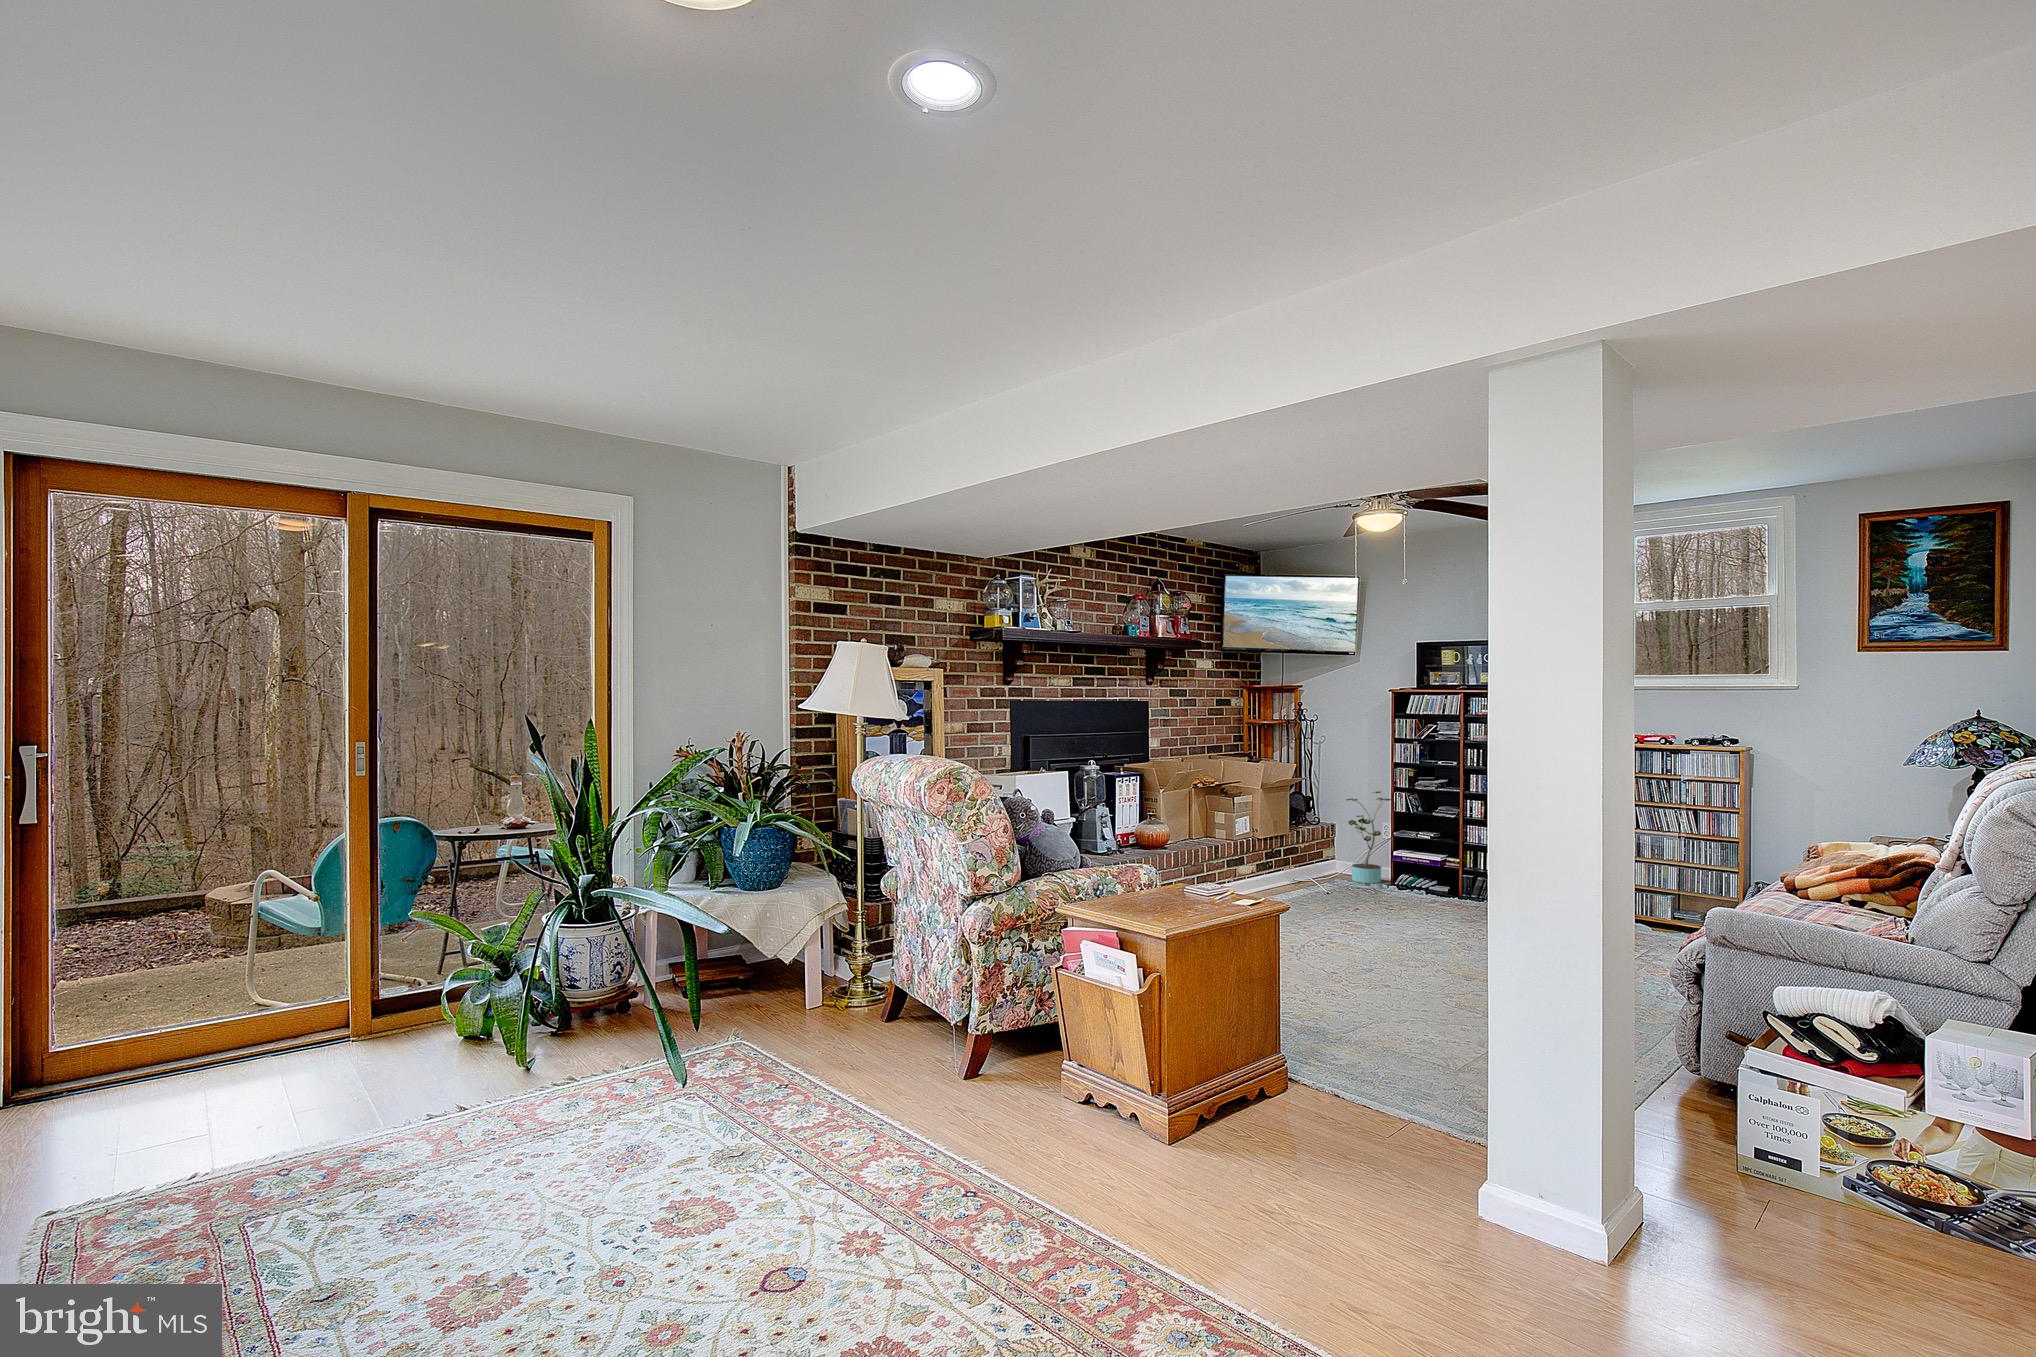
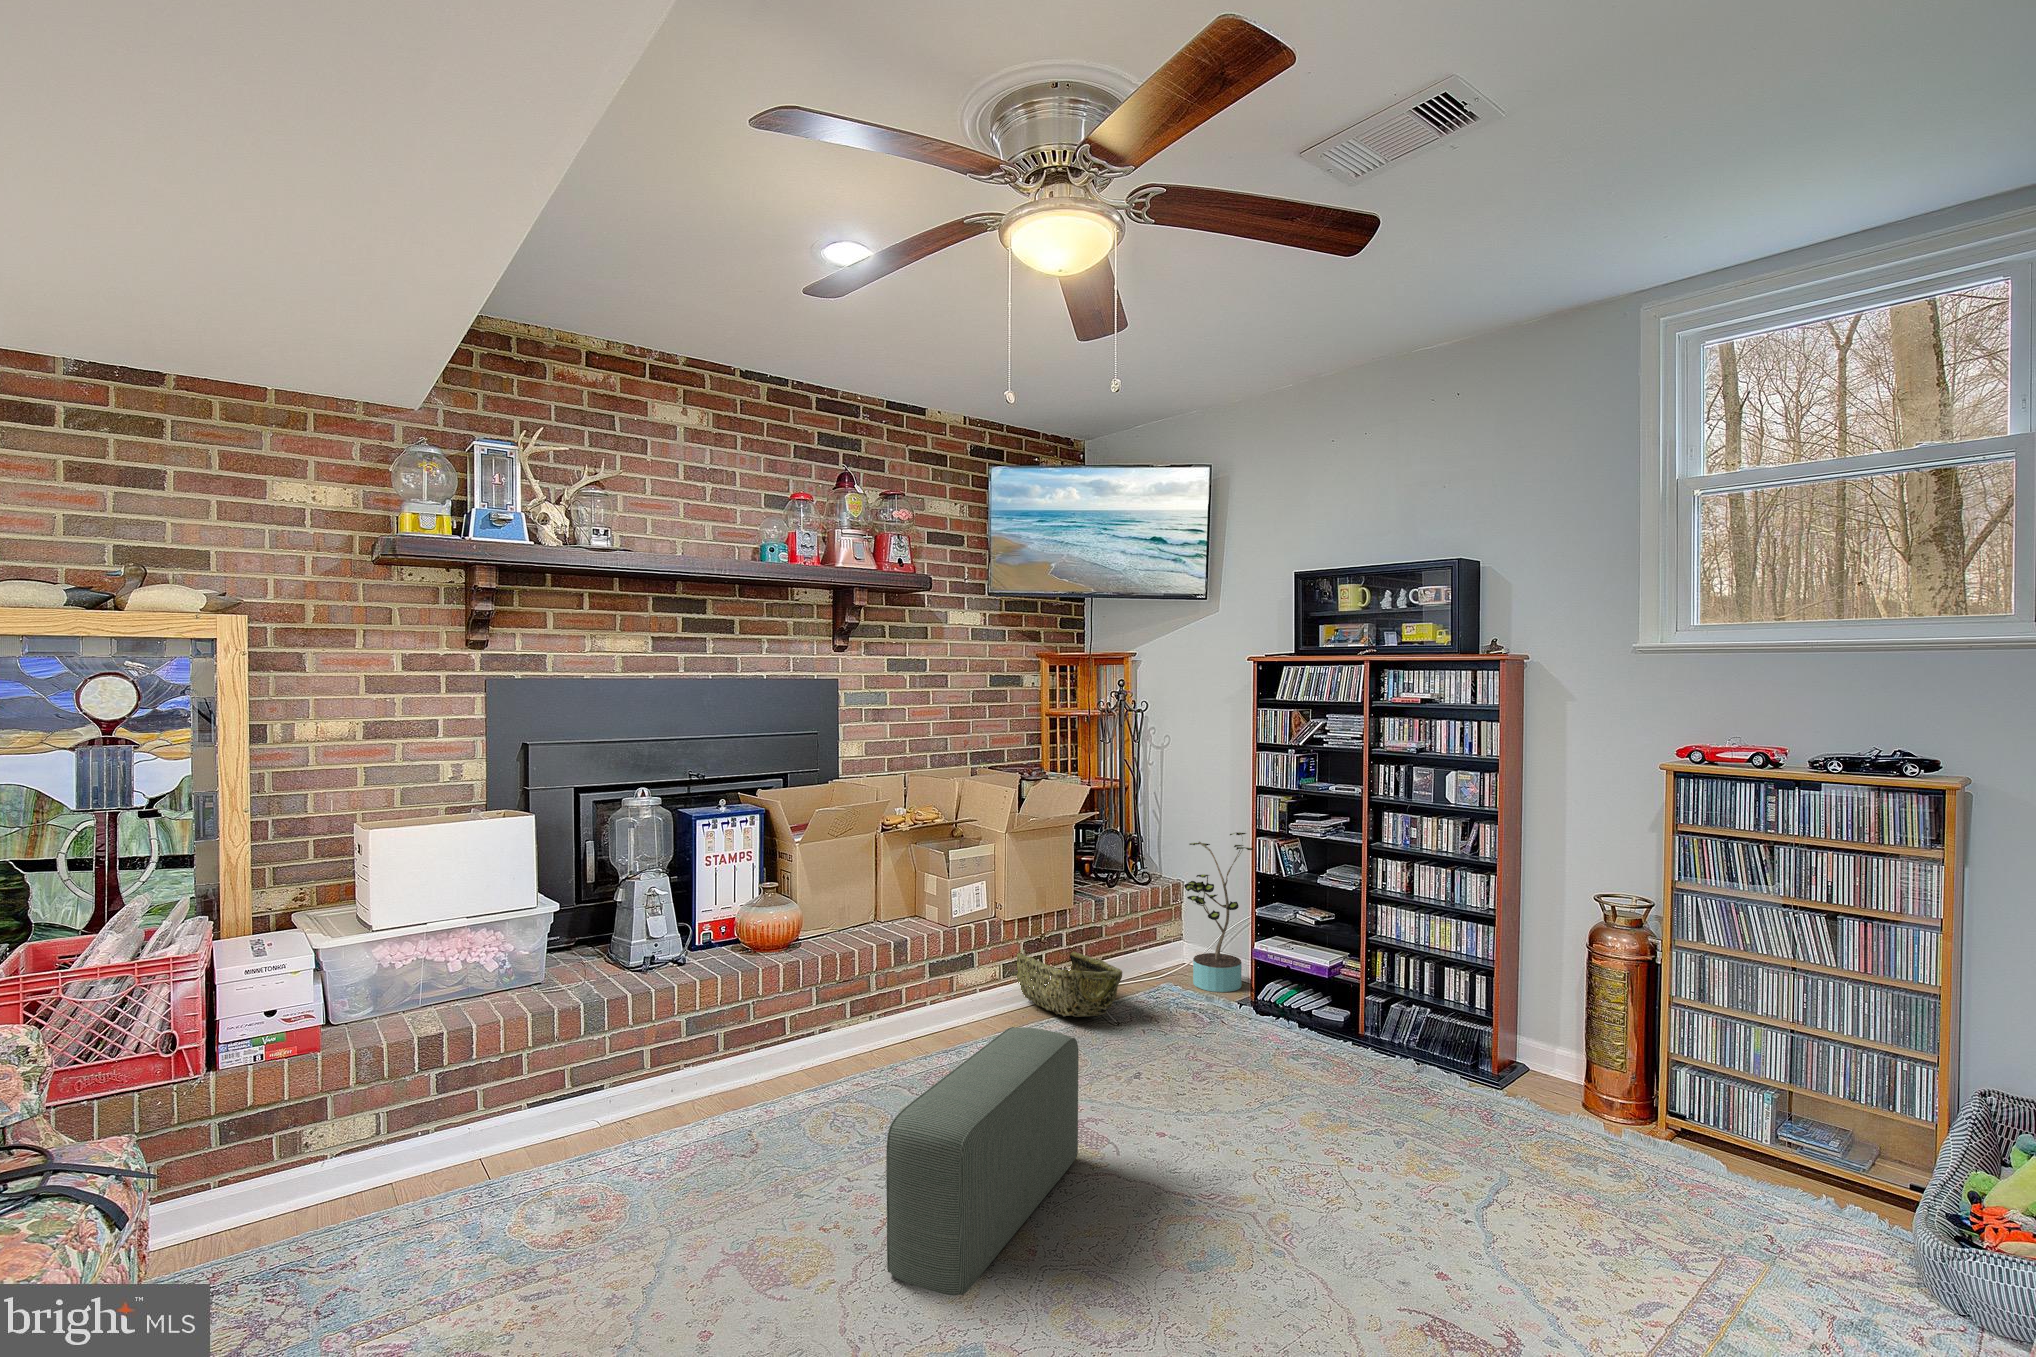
woven basket: none [1256,857,1329,893] -> present [1017,951,1122,1017]
pouf: none [1317,869,1363,959] -> present [886,1027,1079,1295]

